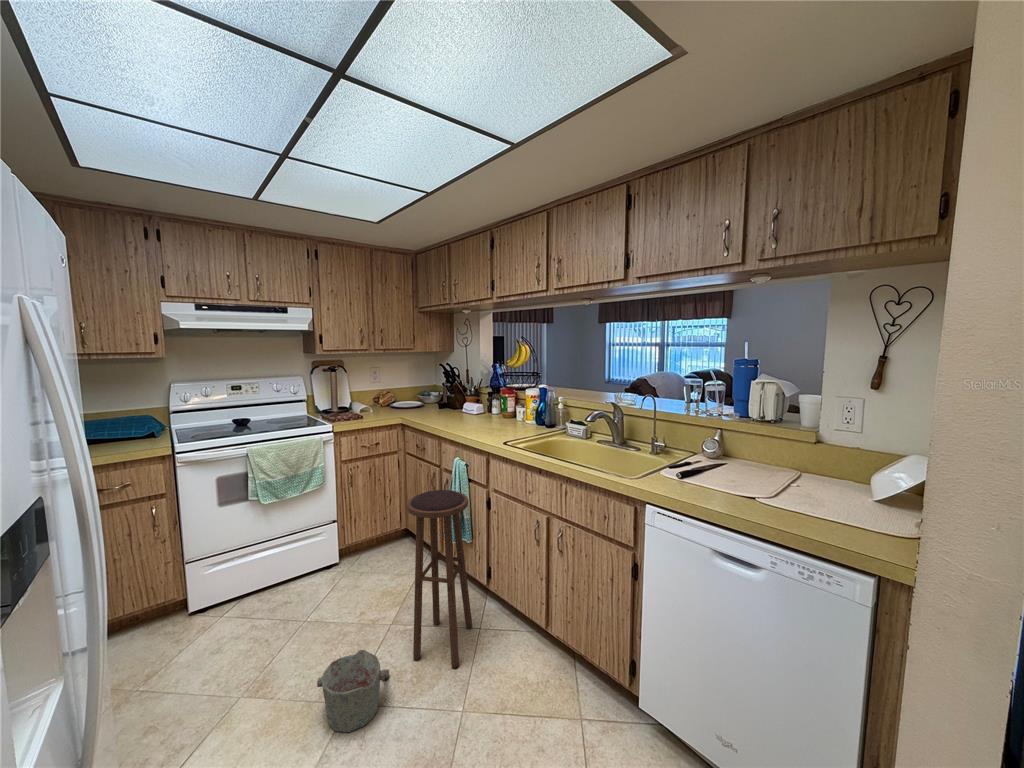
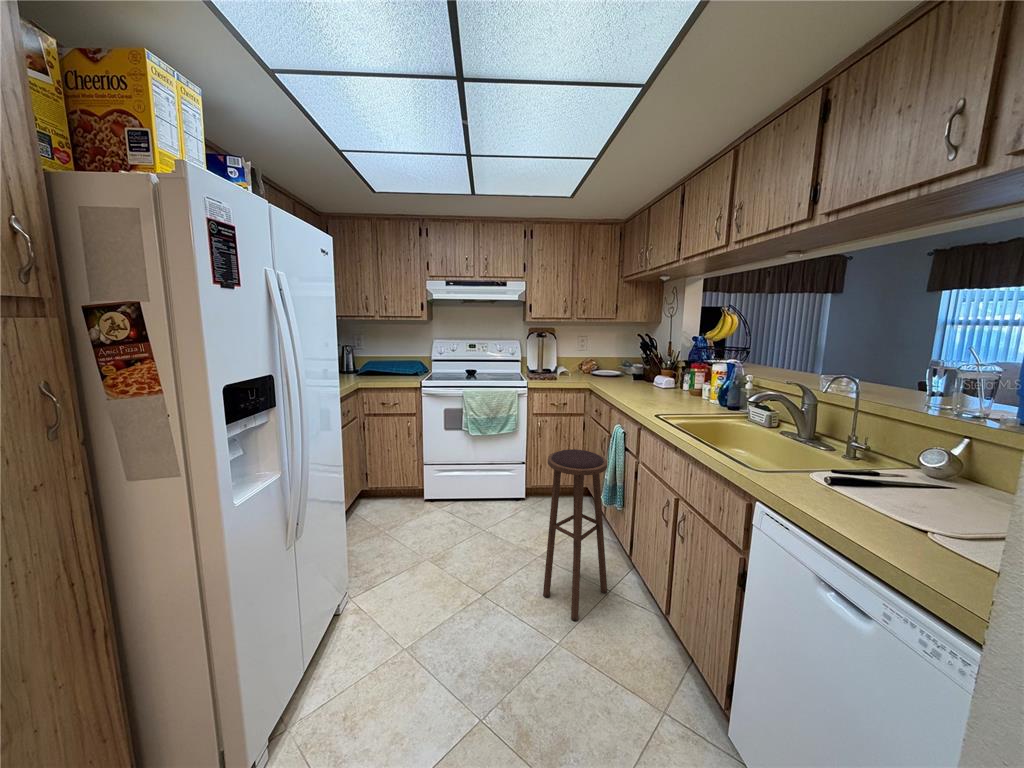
bucket: present [317,650,389,733] -> none [460,564,520,625]

